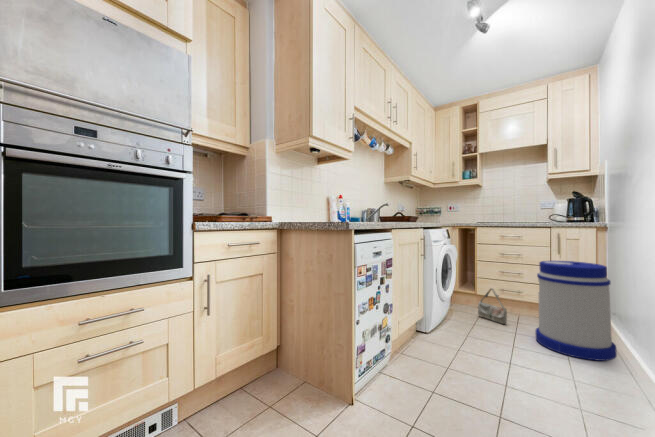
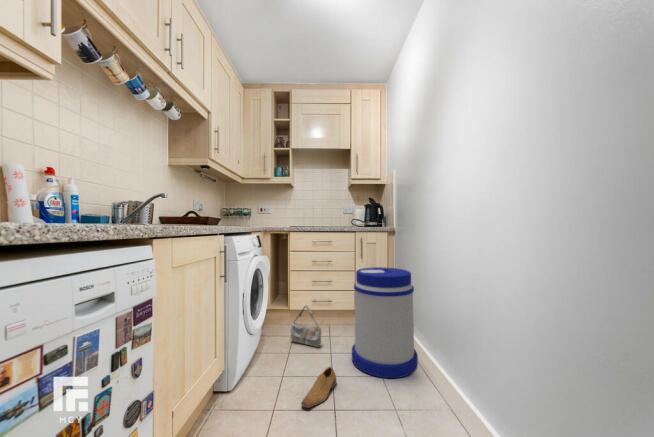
shoe: none [481,332,515,351] -> present [301,367,336,408]

